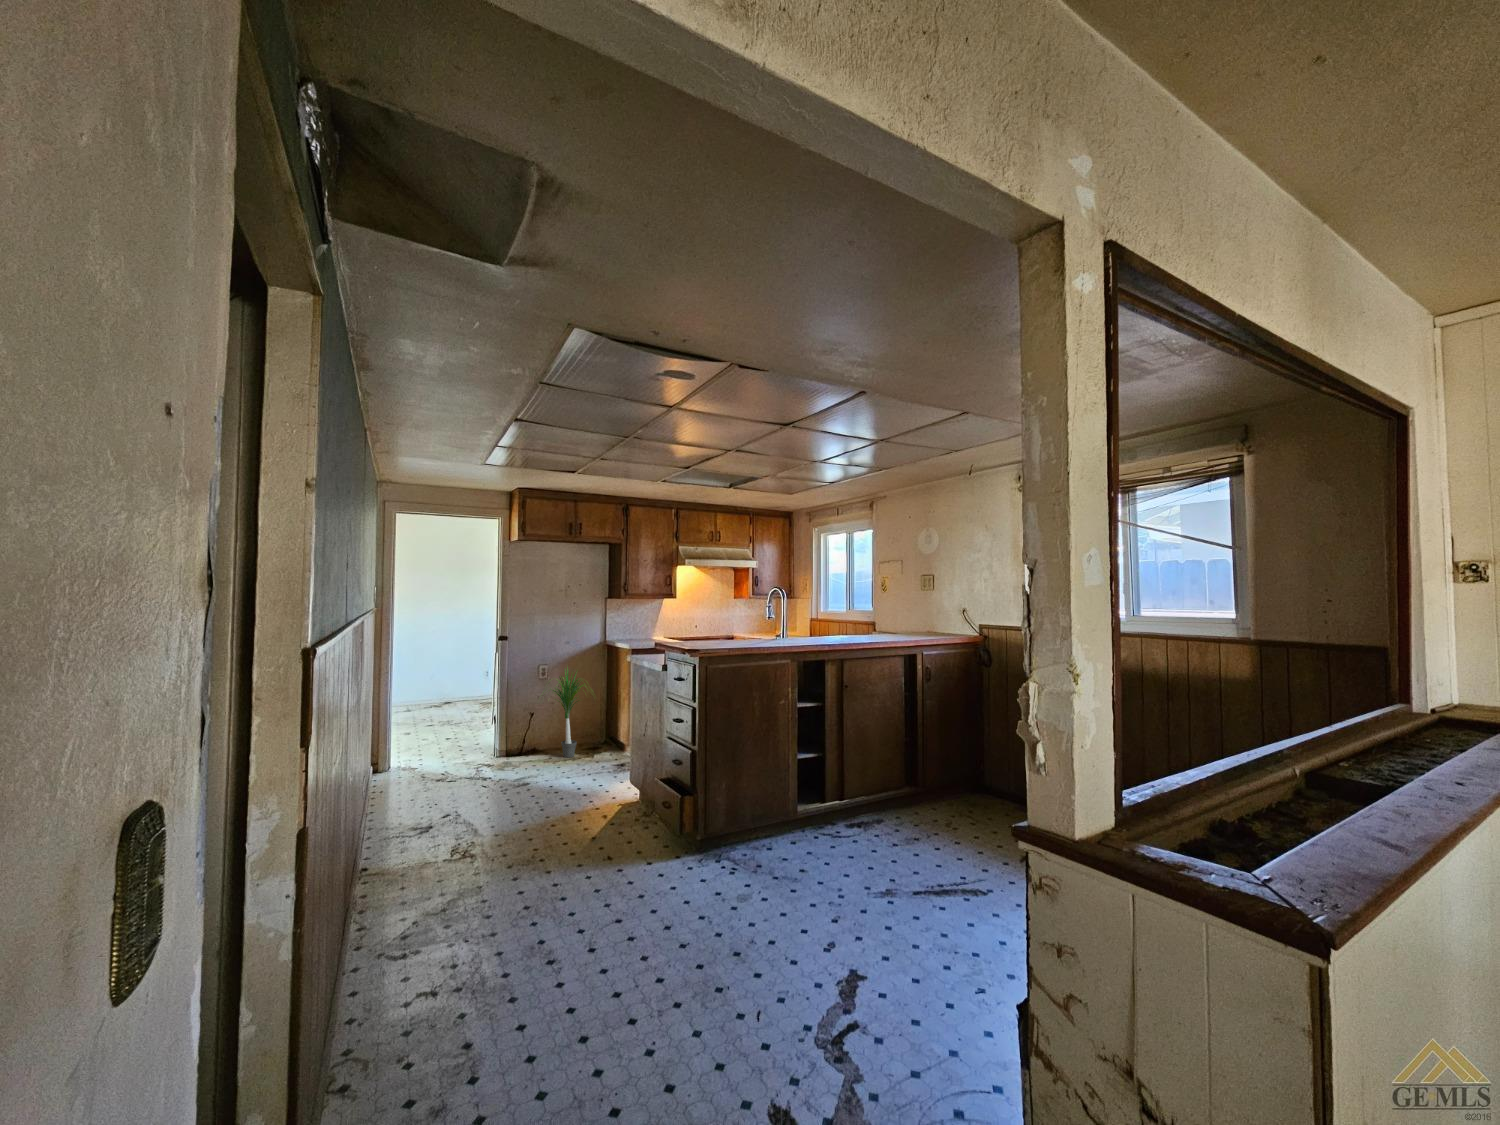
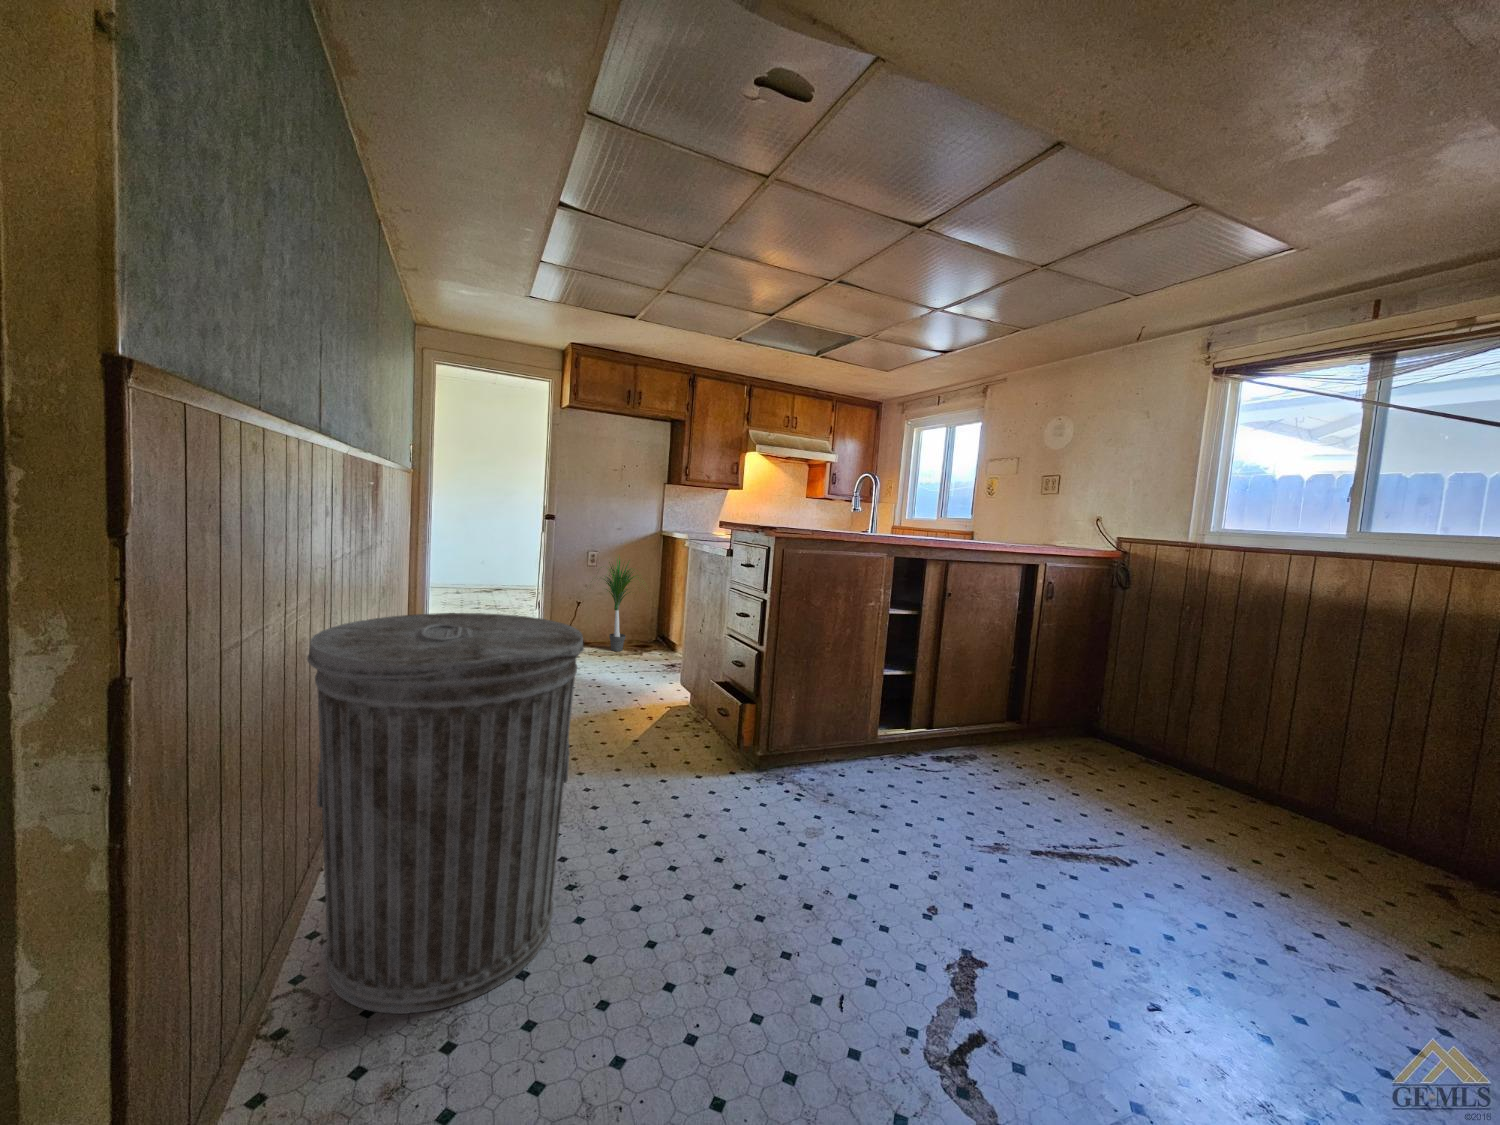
trash can: none [358,748,556,1064] -> present [307,613,584,1014]

